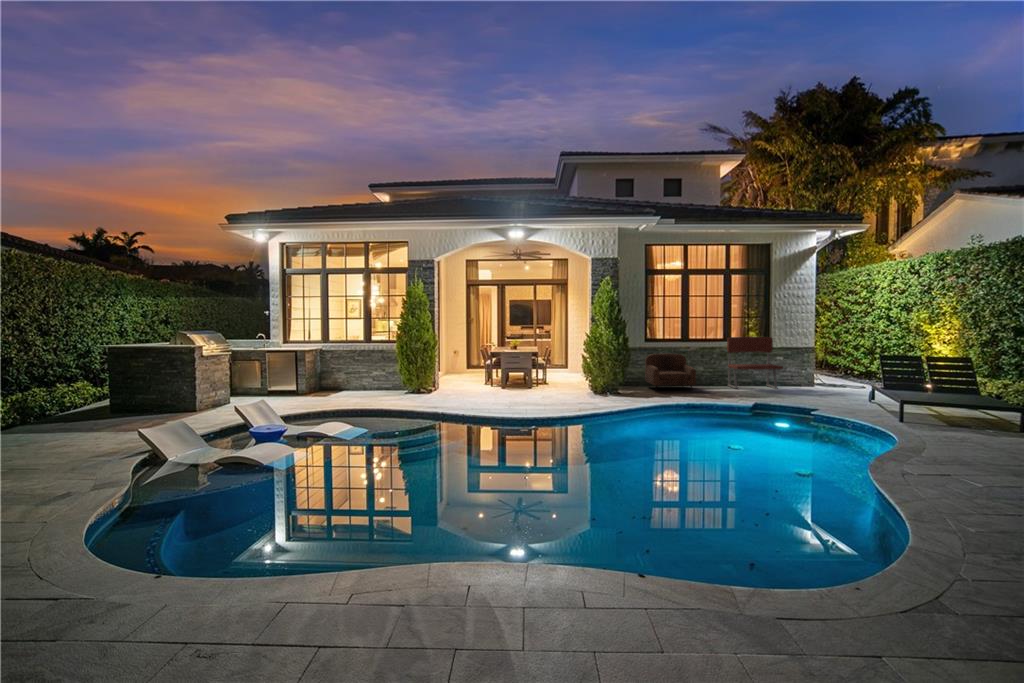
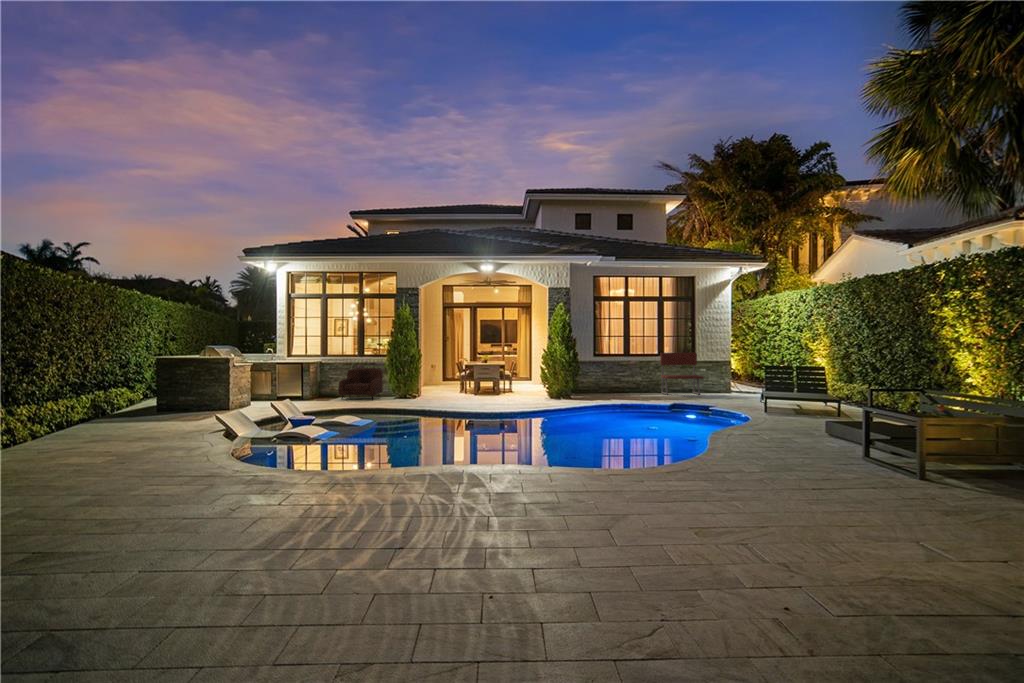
armchair: present [645,353,696,390] -> present [338,368,383,399]

